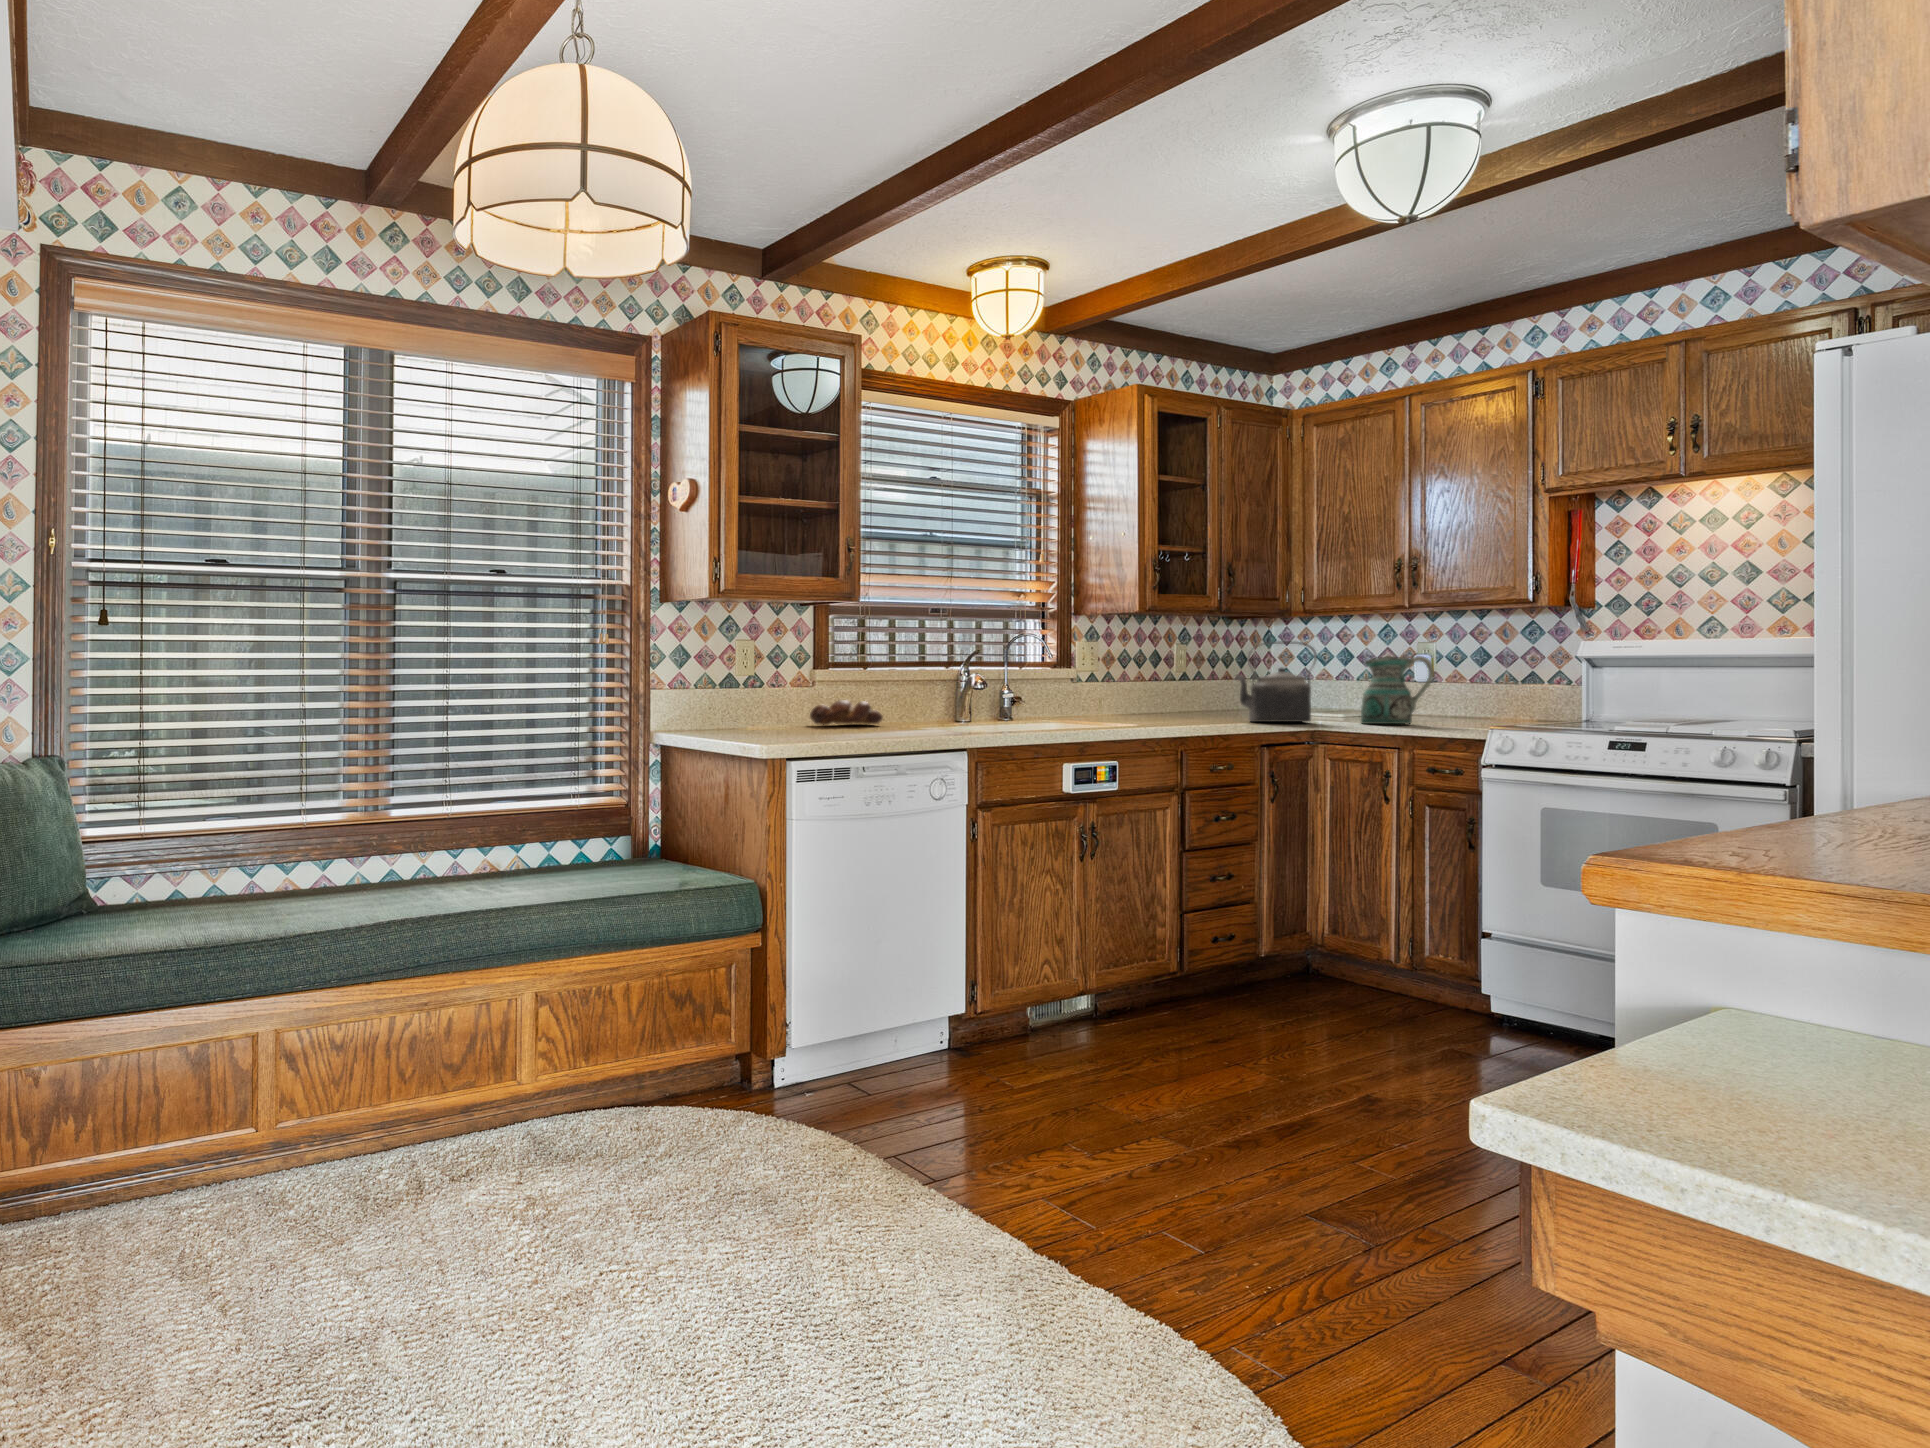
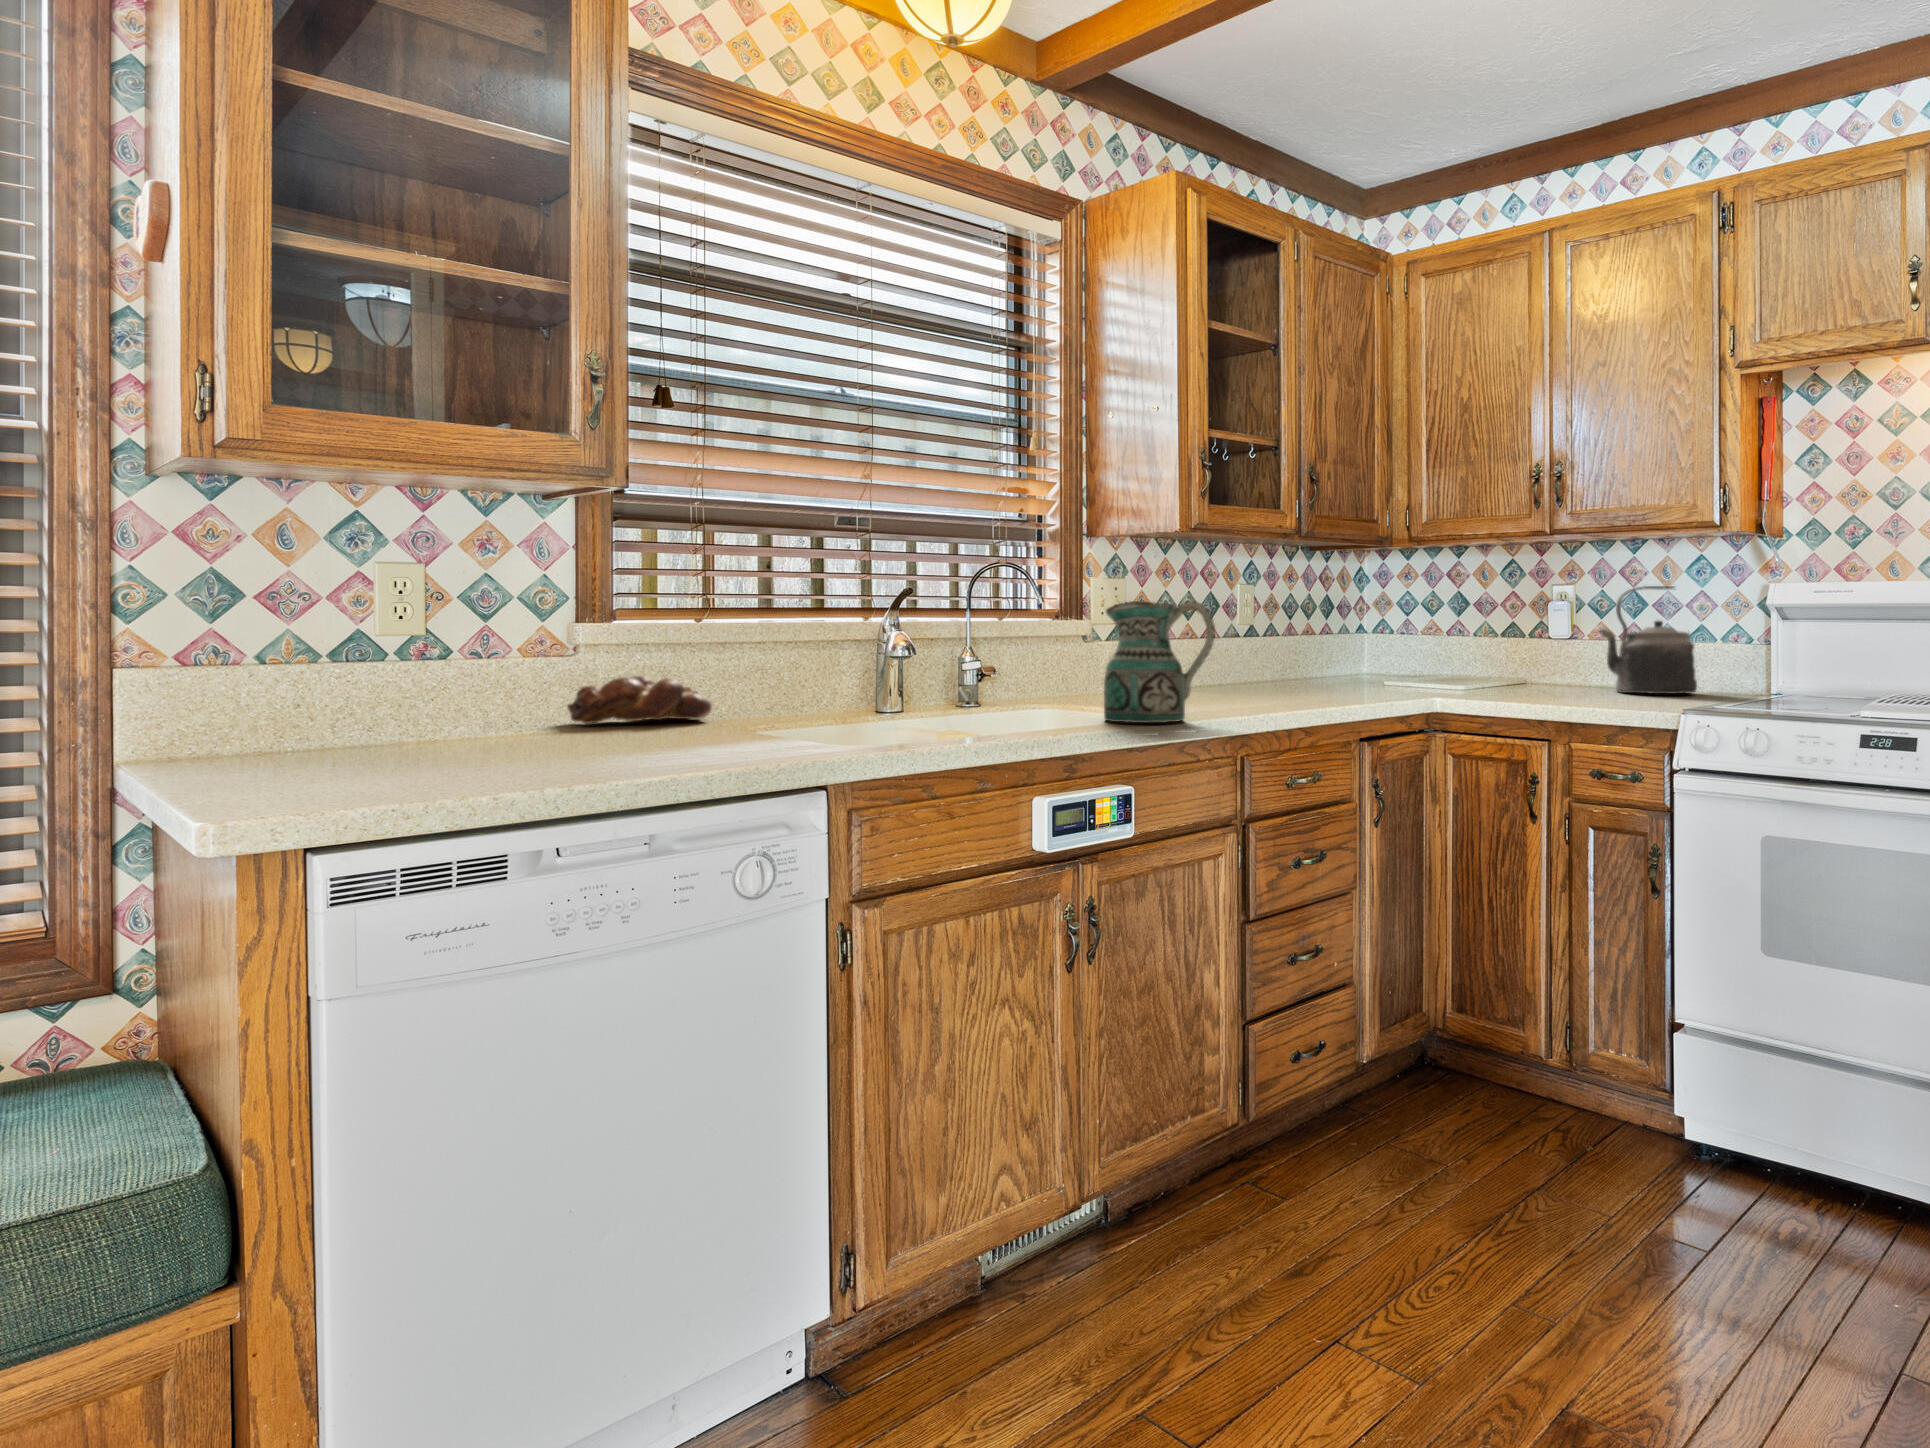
kettle: present [1236,641,1317,722] -> present [1601,586,1697,694]
ceramic pitcher: present [1361,656,1434,724] -> present [1104,601,1215,723]

